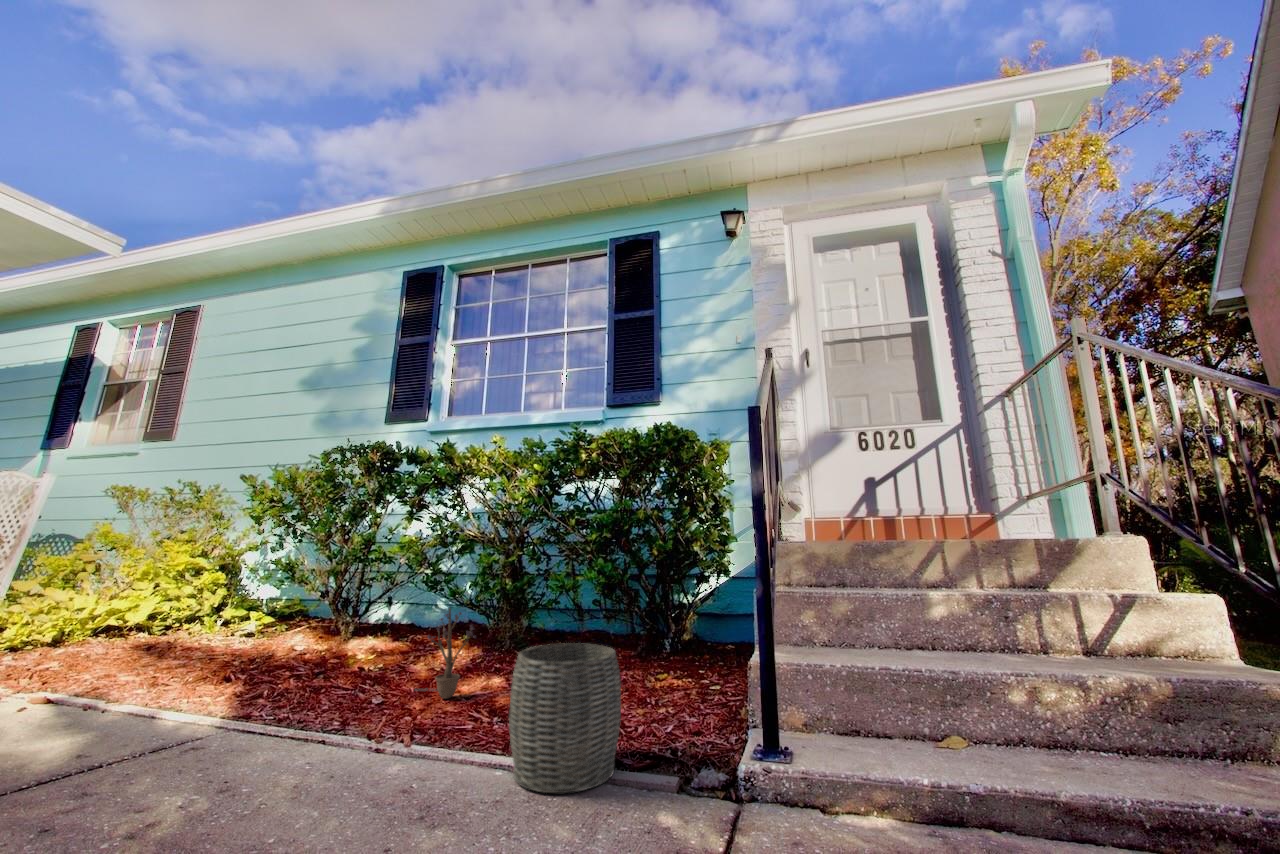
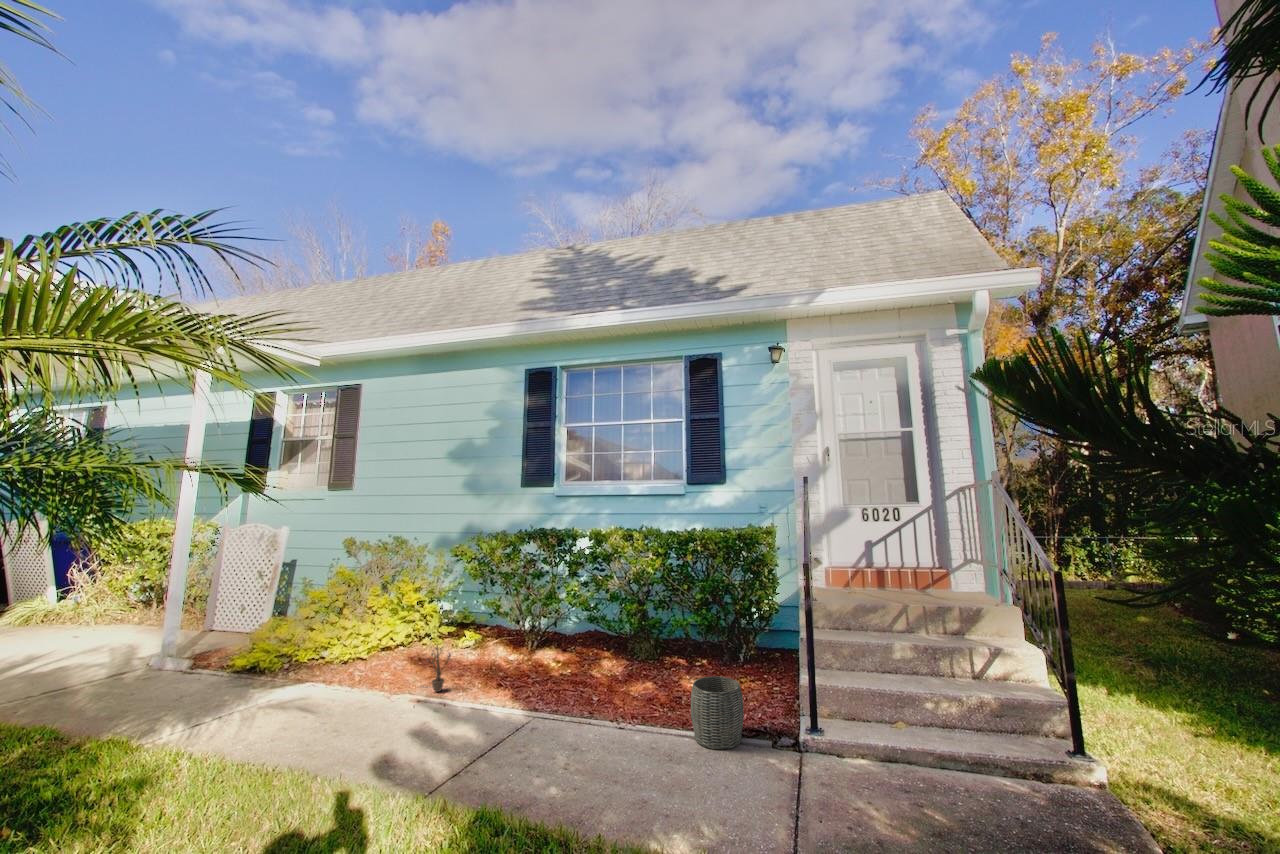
decorative plant: present [415,608,476,699] -> present [425,646,451,692]

